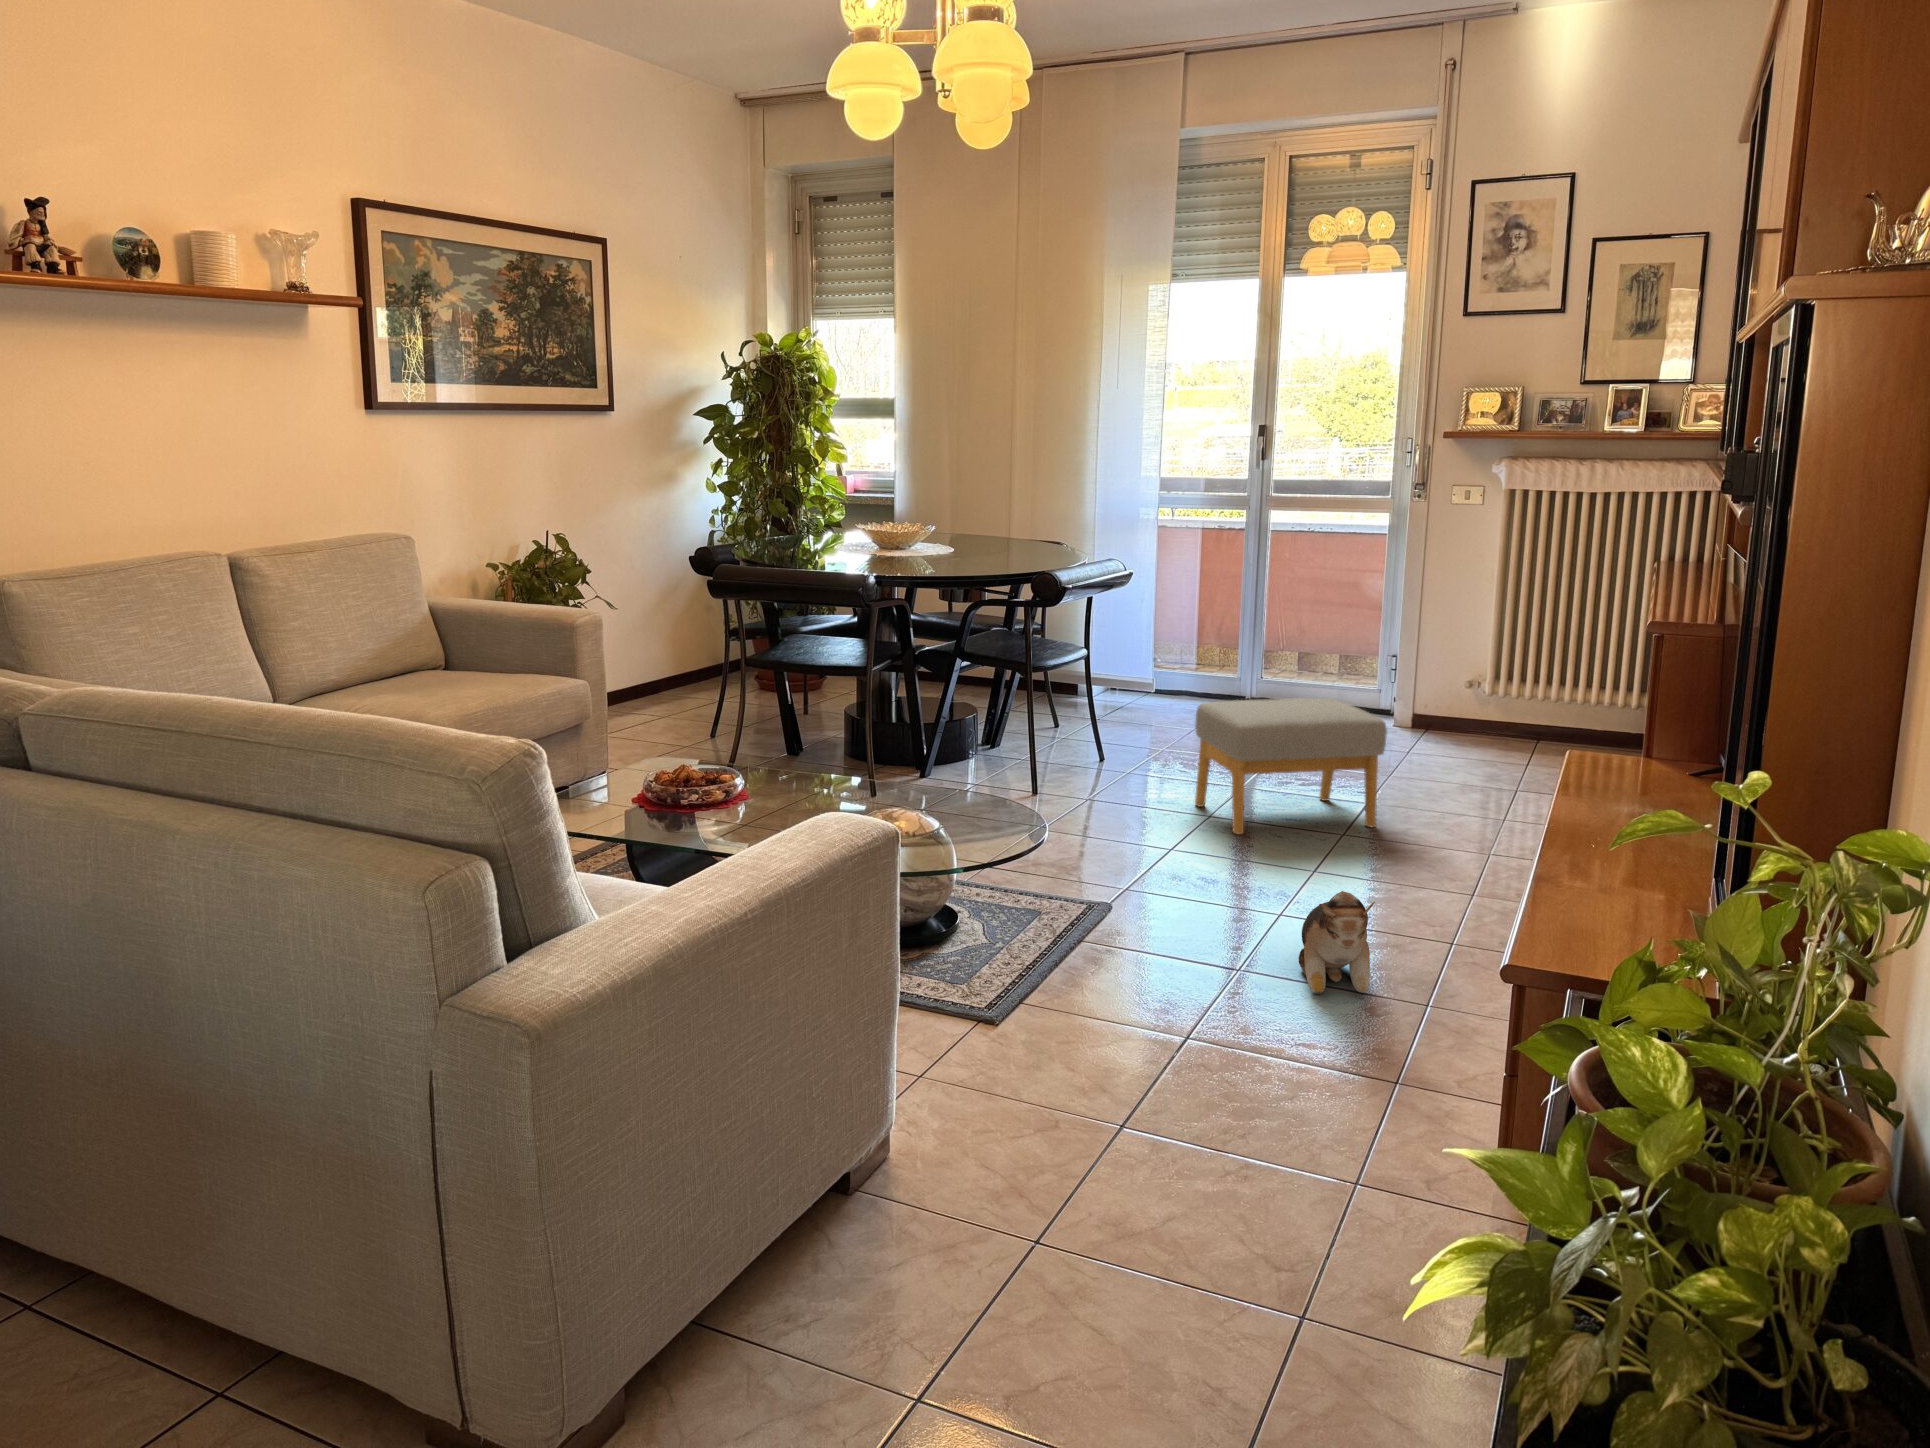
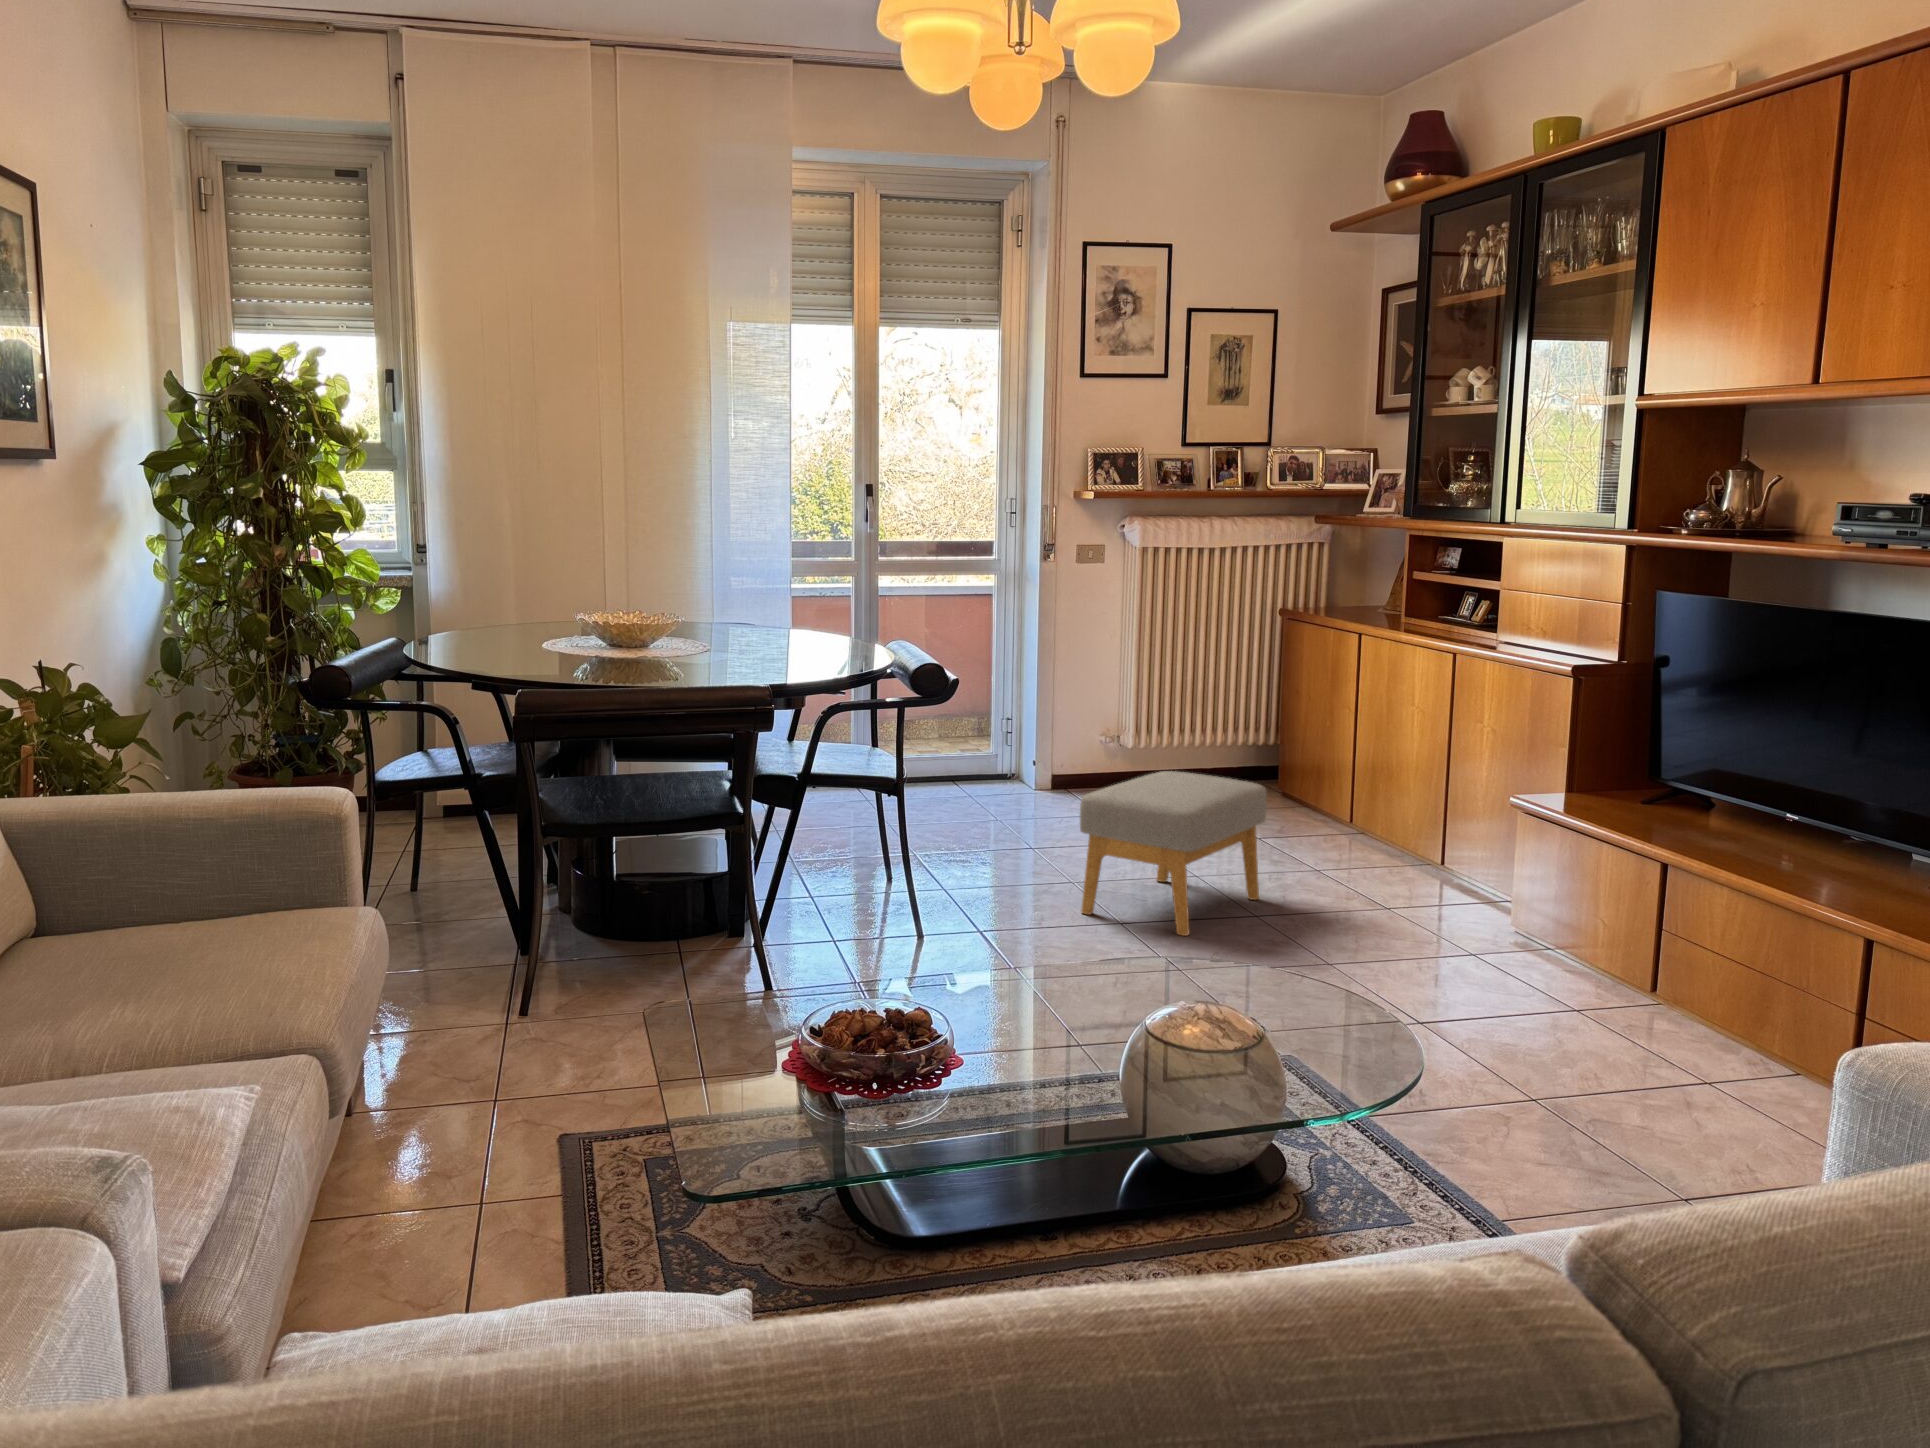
plush toy: present [1299,891,1375,994] -> none [1498,964,1712,1083]

